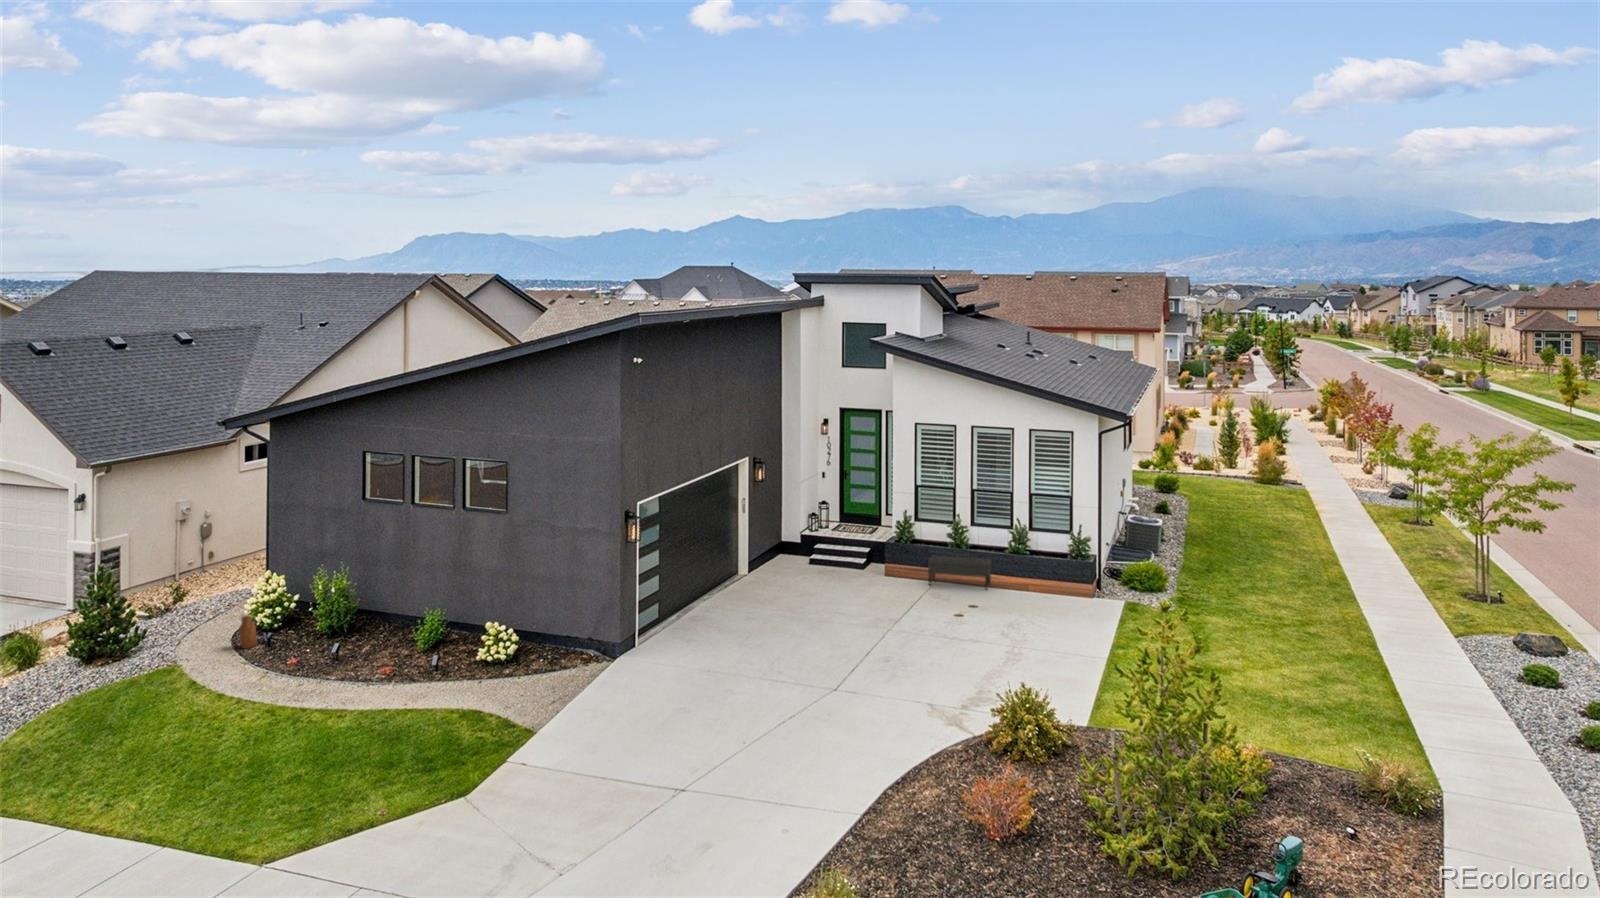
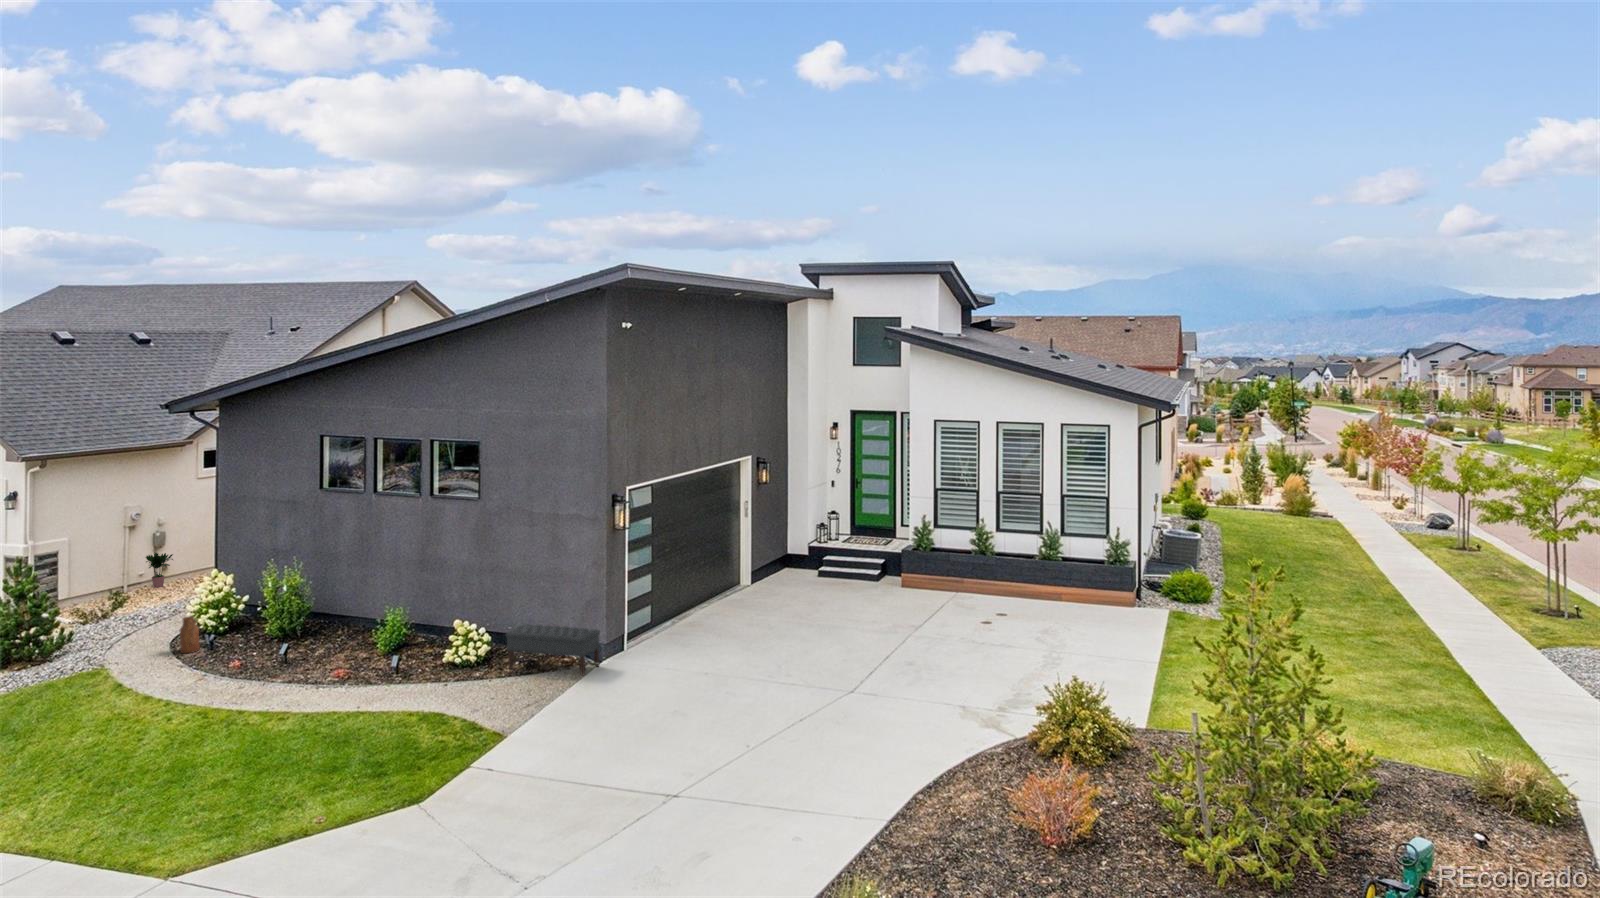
potted plant: none [194,543,225,578] -> present [146,553,173,588]
bench: present [928,555,992,590] -> present [506,624,600,676]

